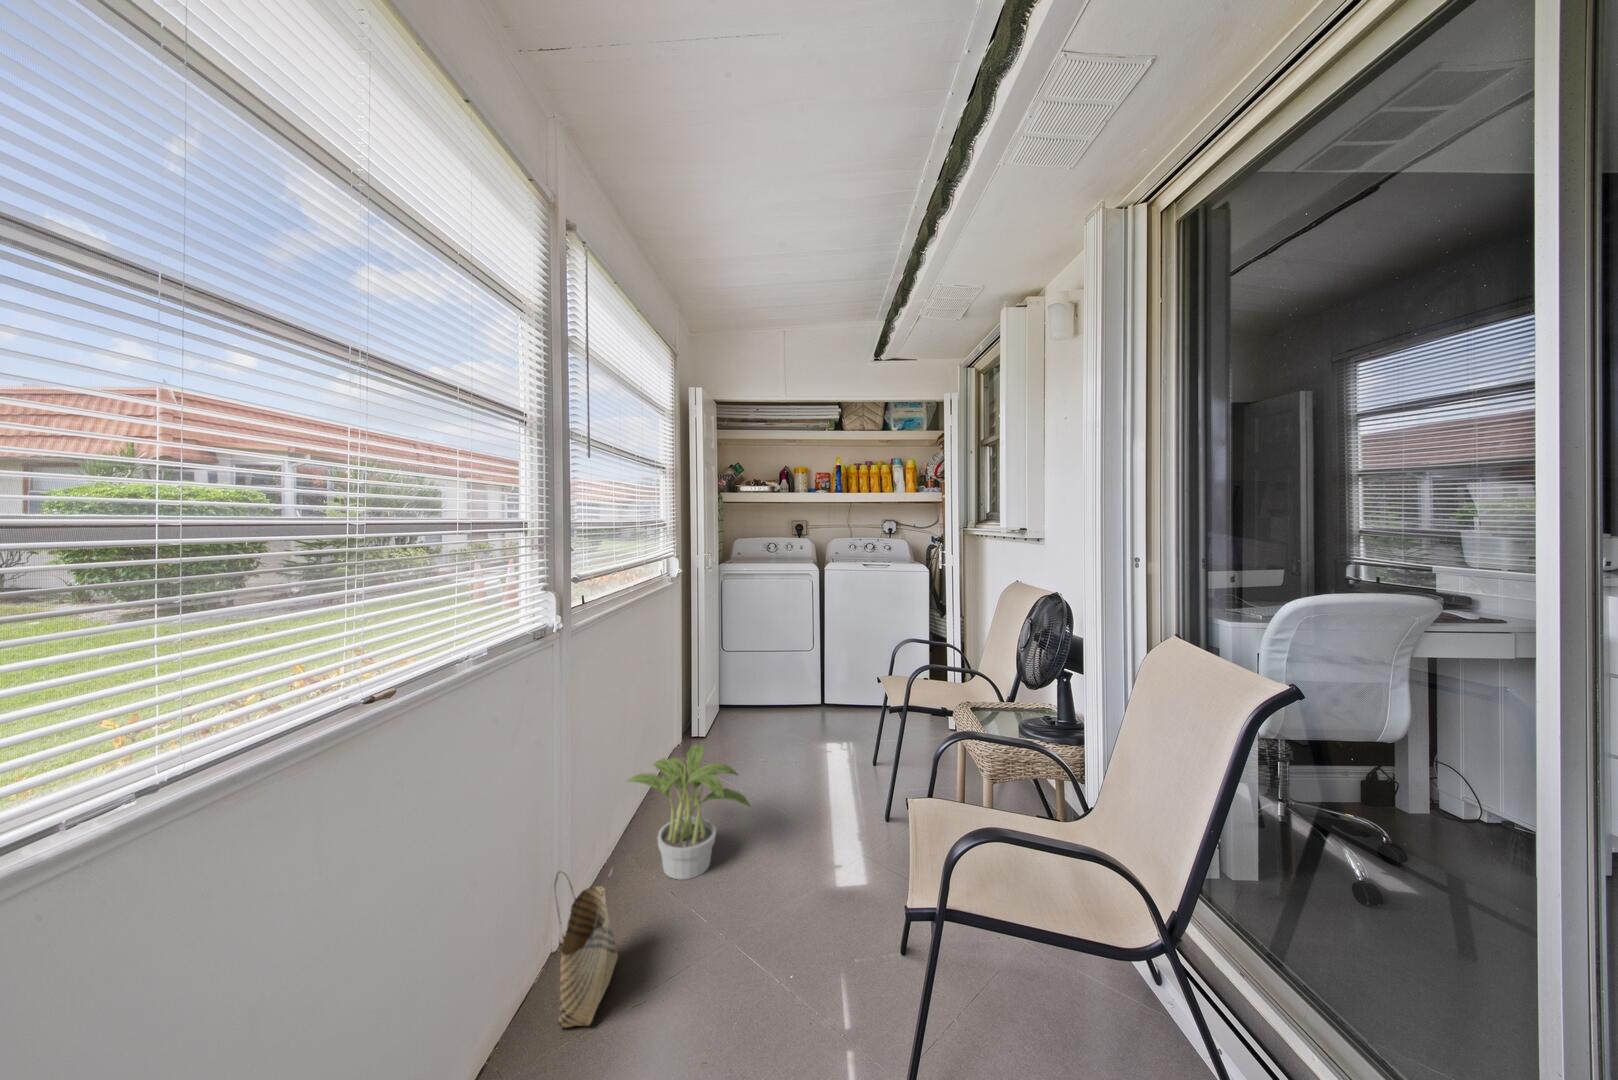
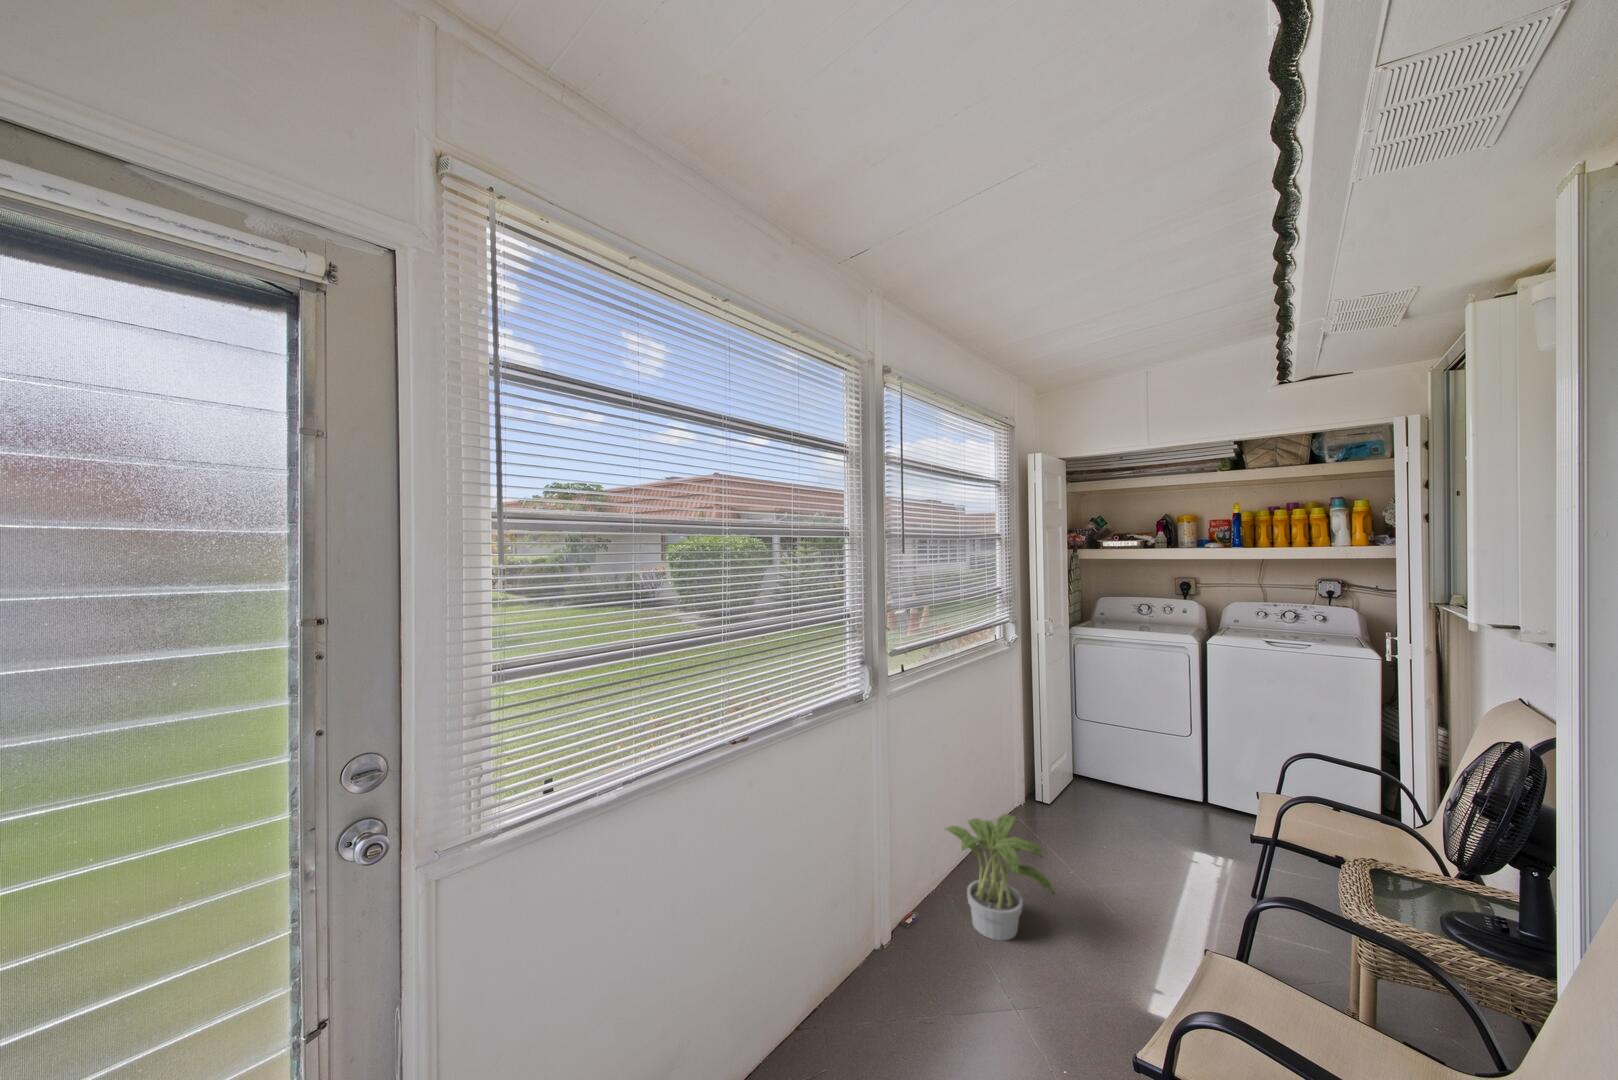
woven basket: present [554,872,618,1028] -> none [864,882,916,1013]

